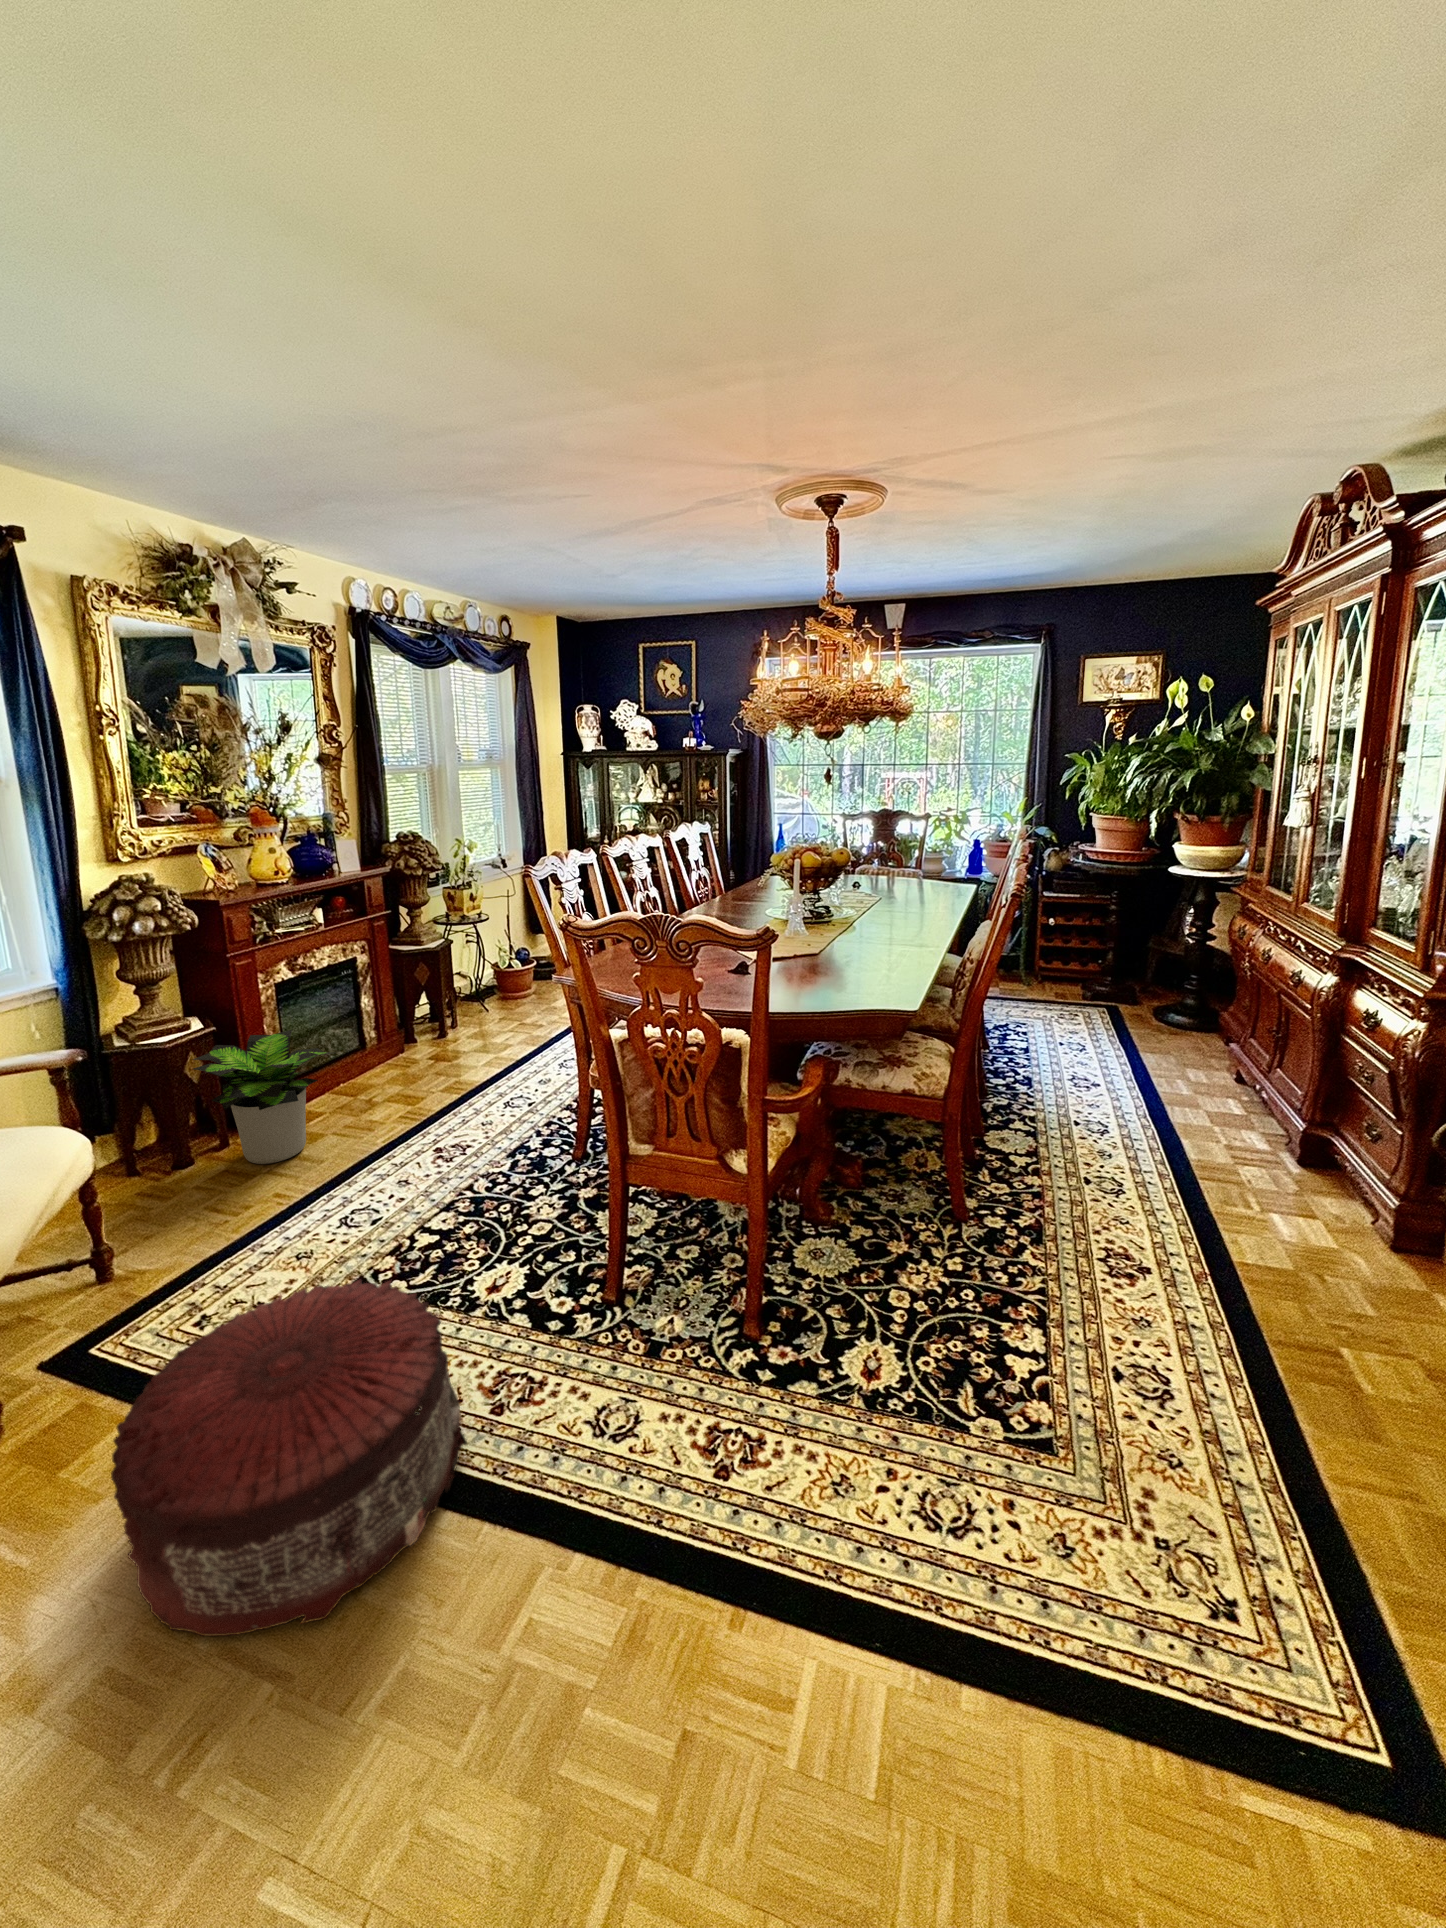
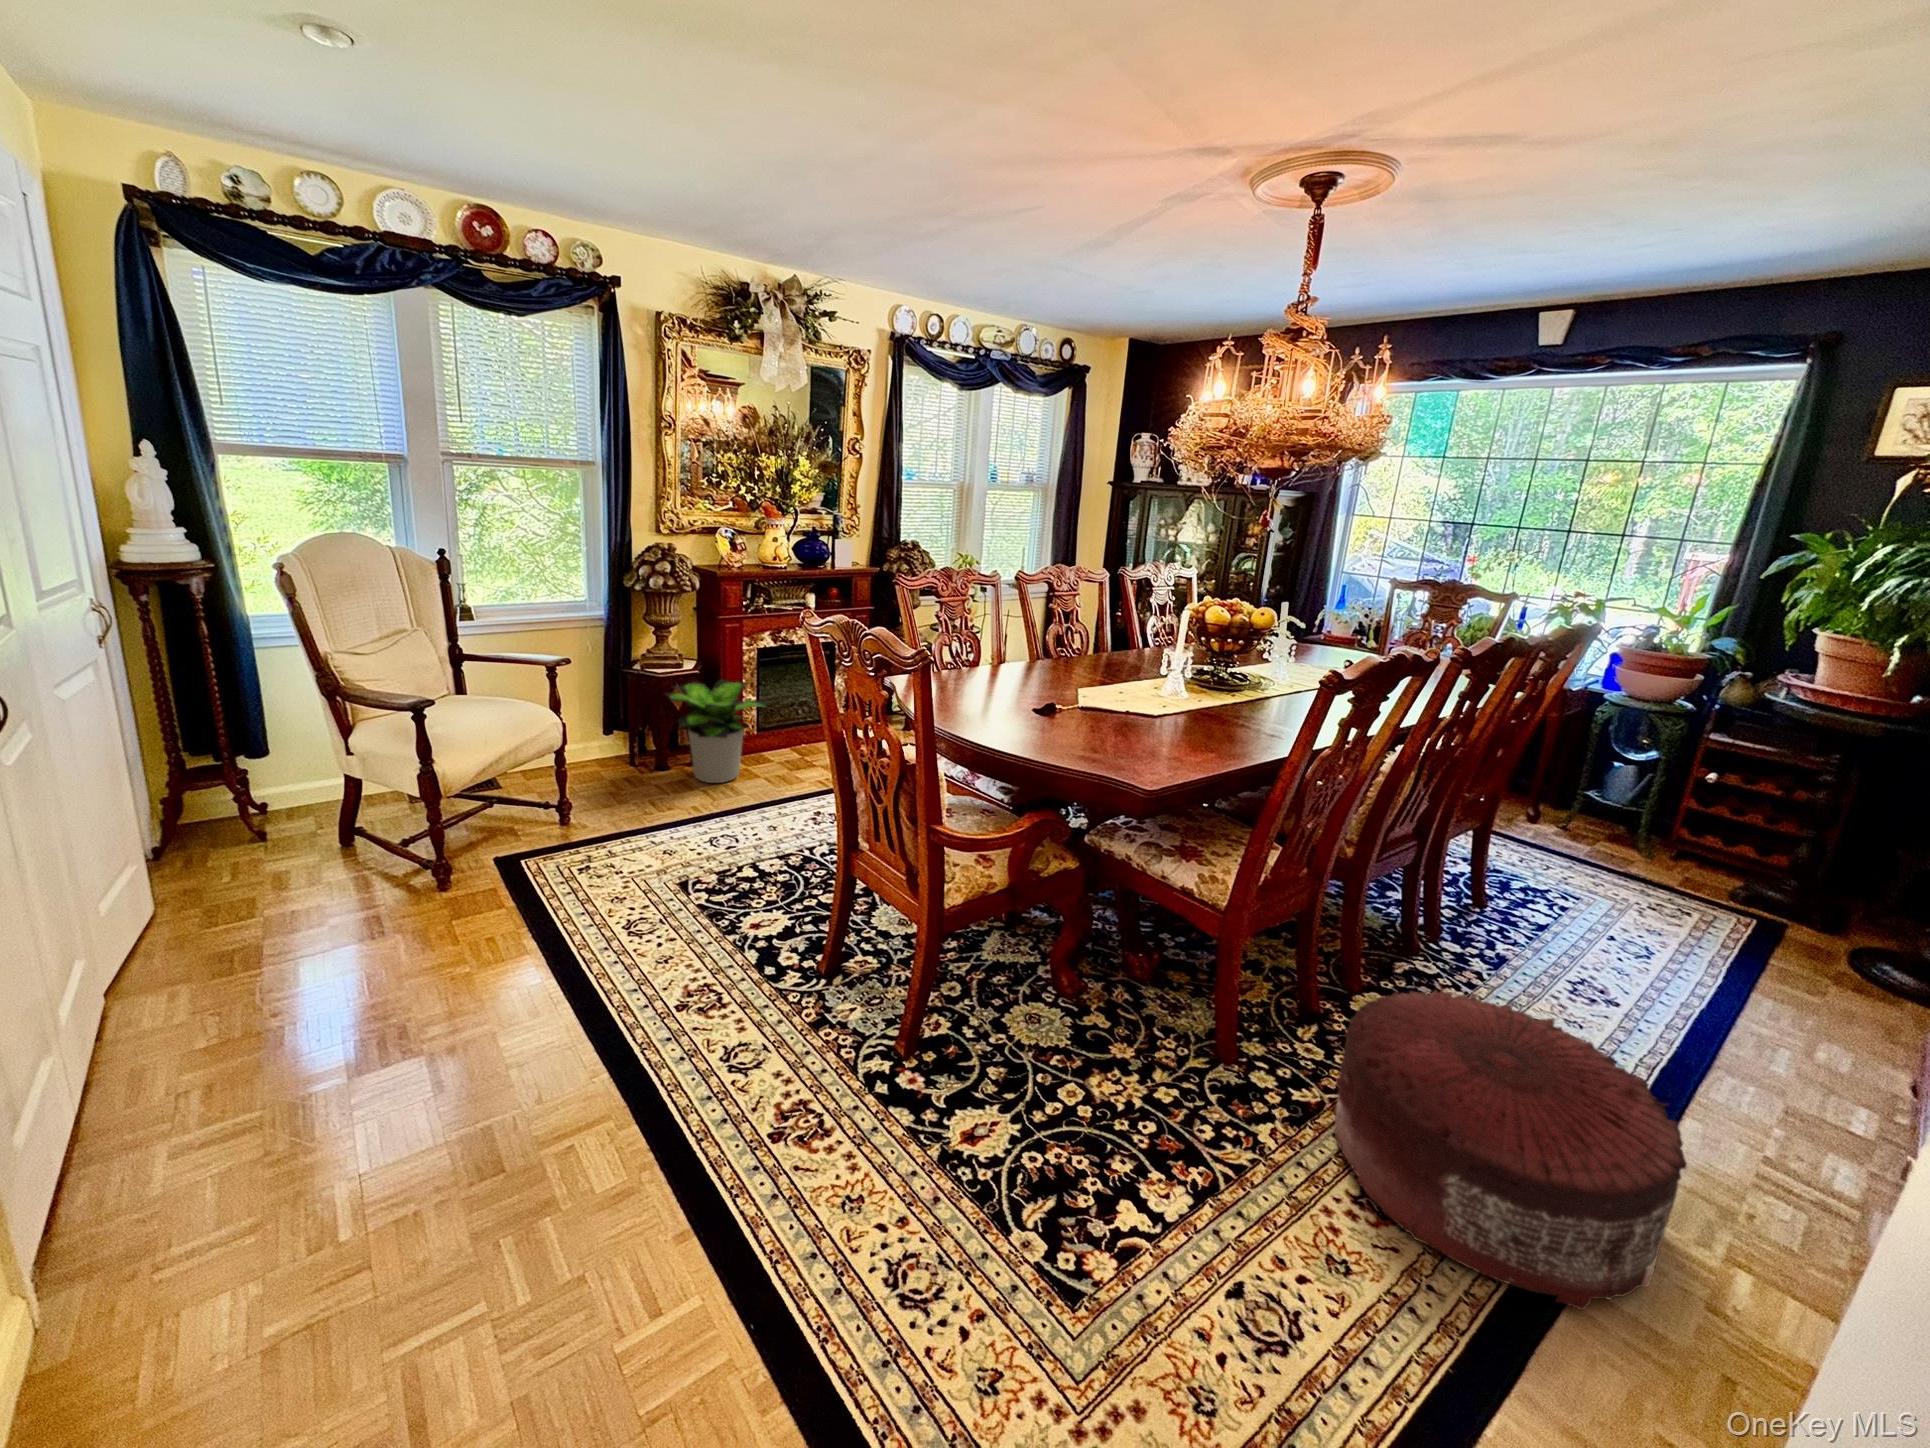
pouf: present [111,1280,467,1636] -> present [1335,991,1687,1310]

